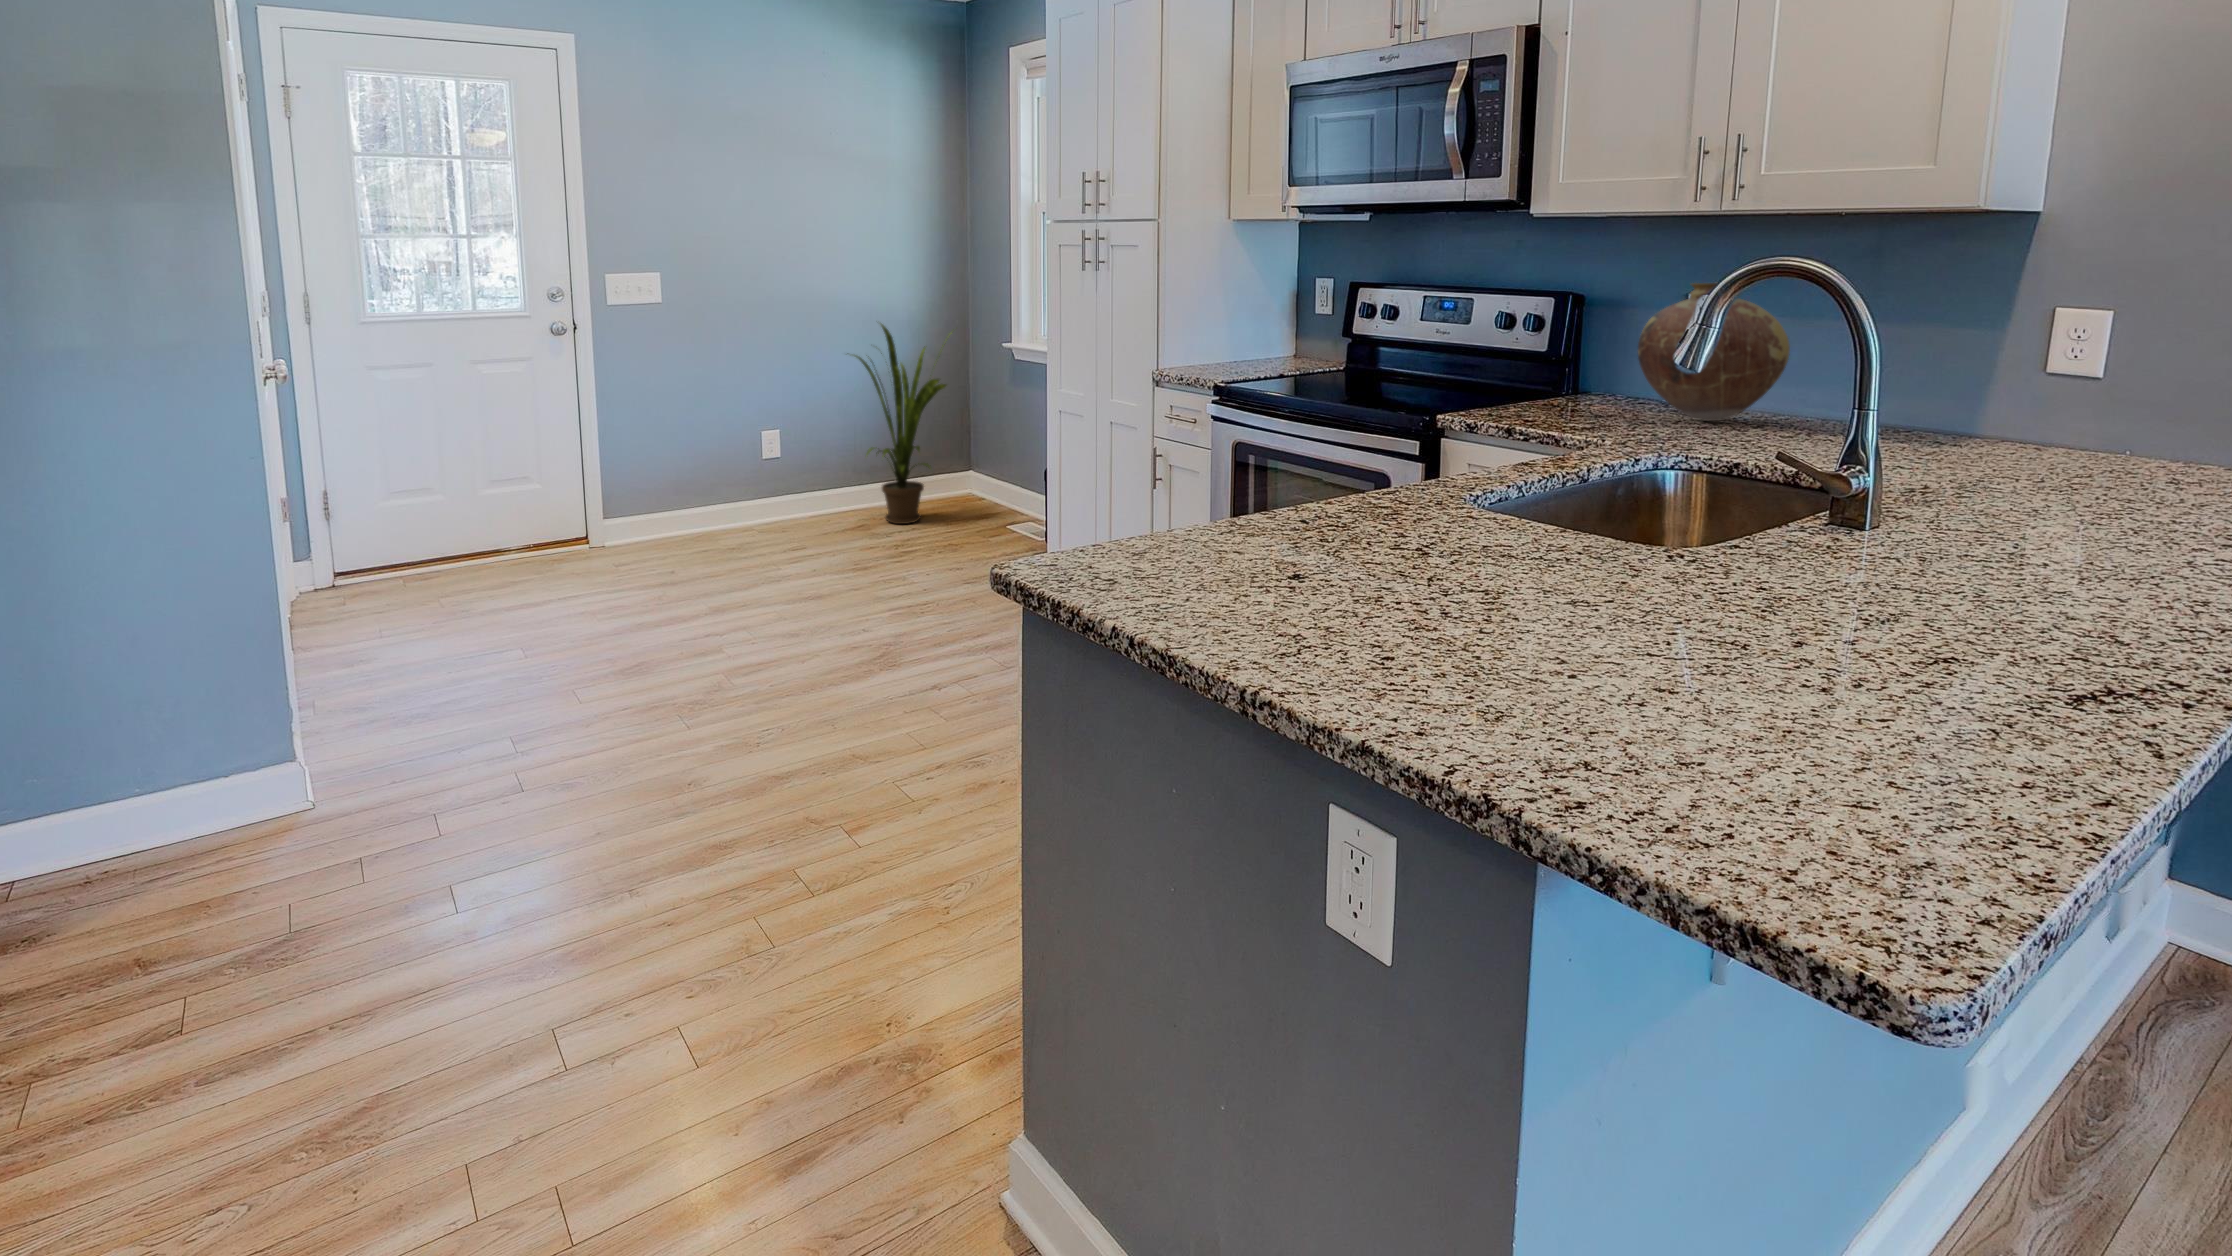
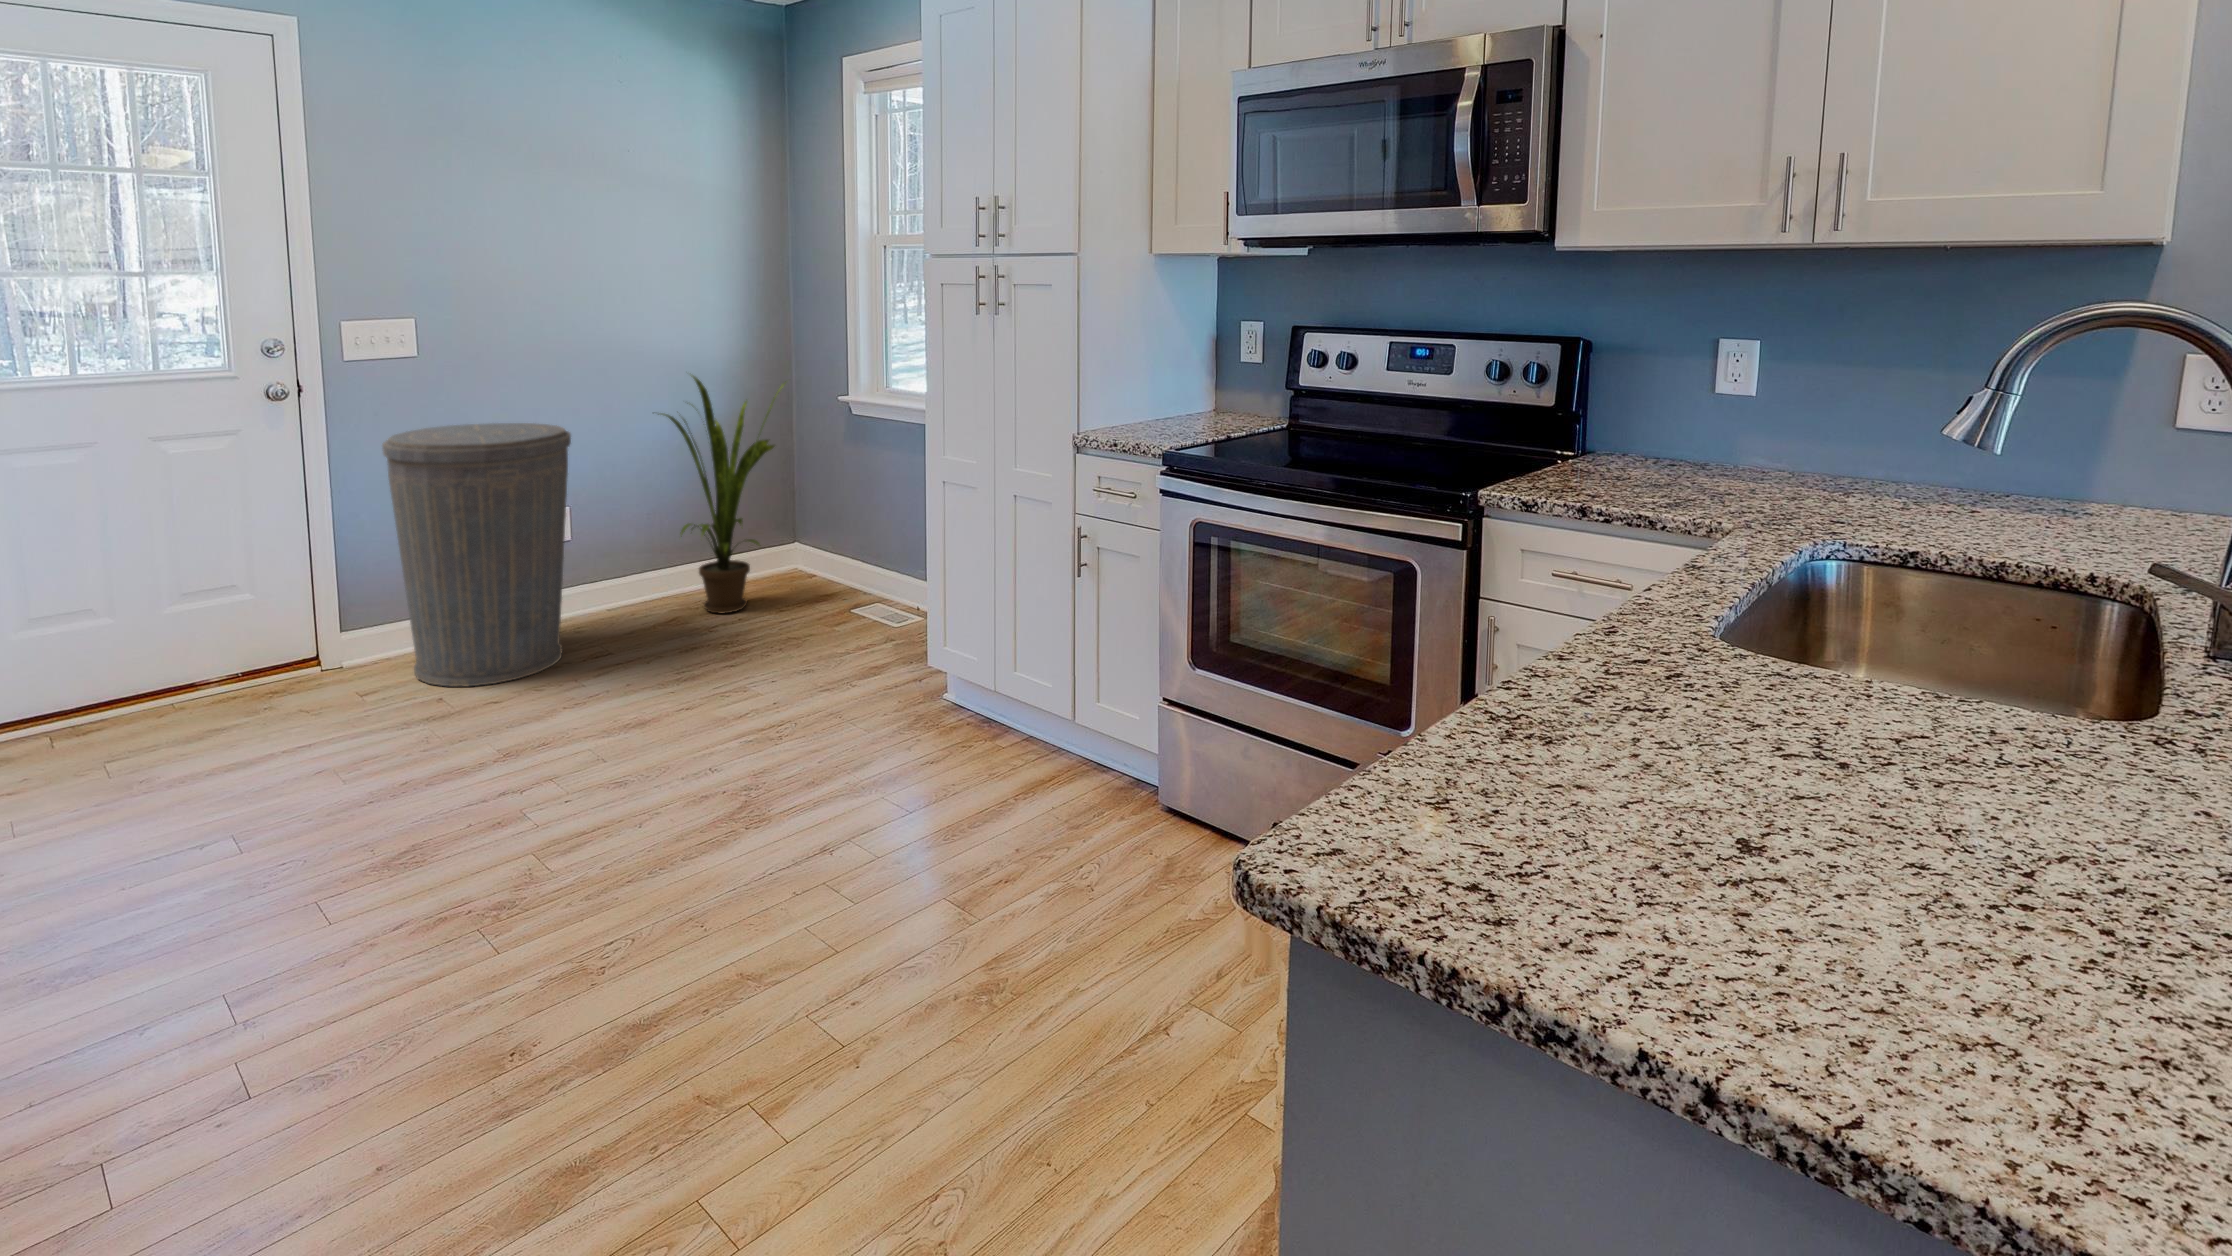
vase: present [1638,283,1790,421] -> none [1697,326,1882,489]
trash can: none [634,359,776,565] -> present [382,423,571,686]

